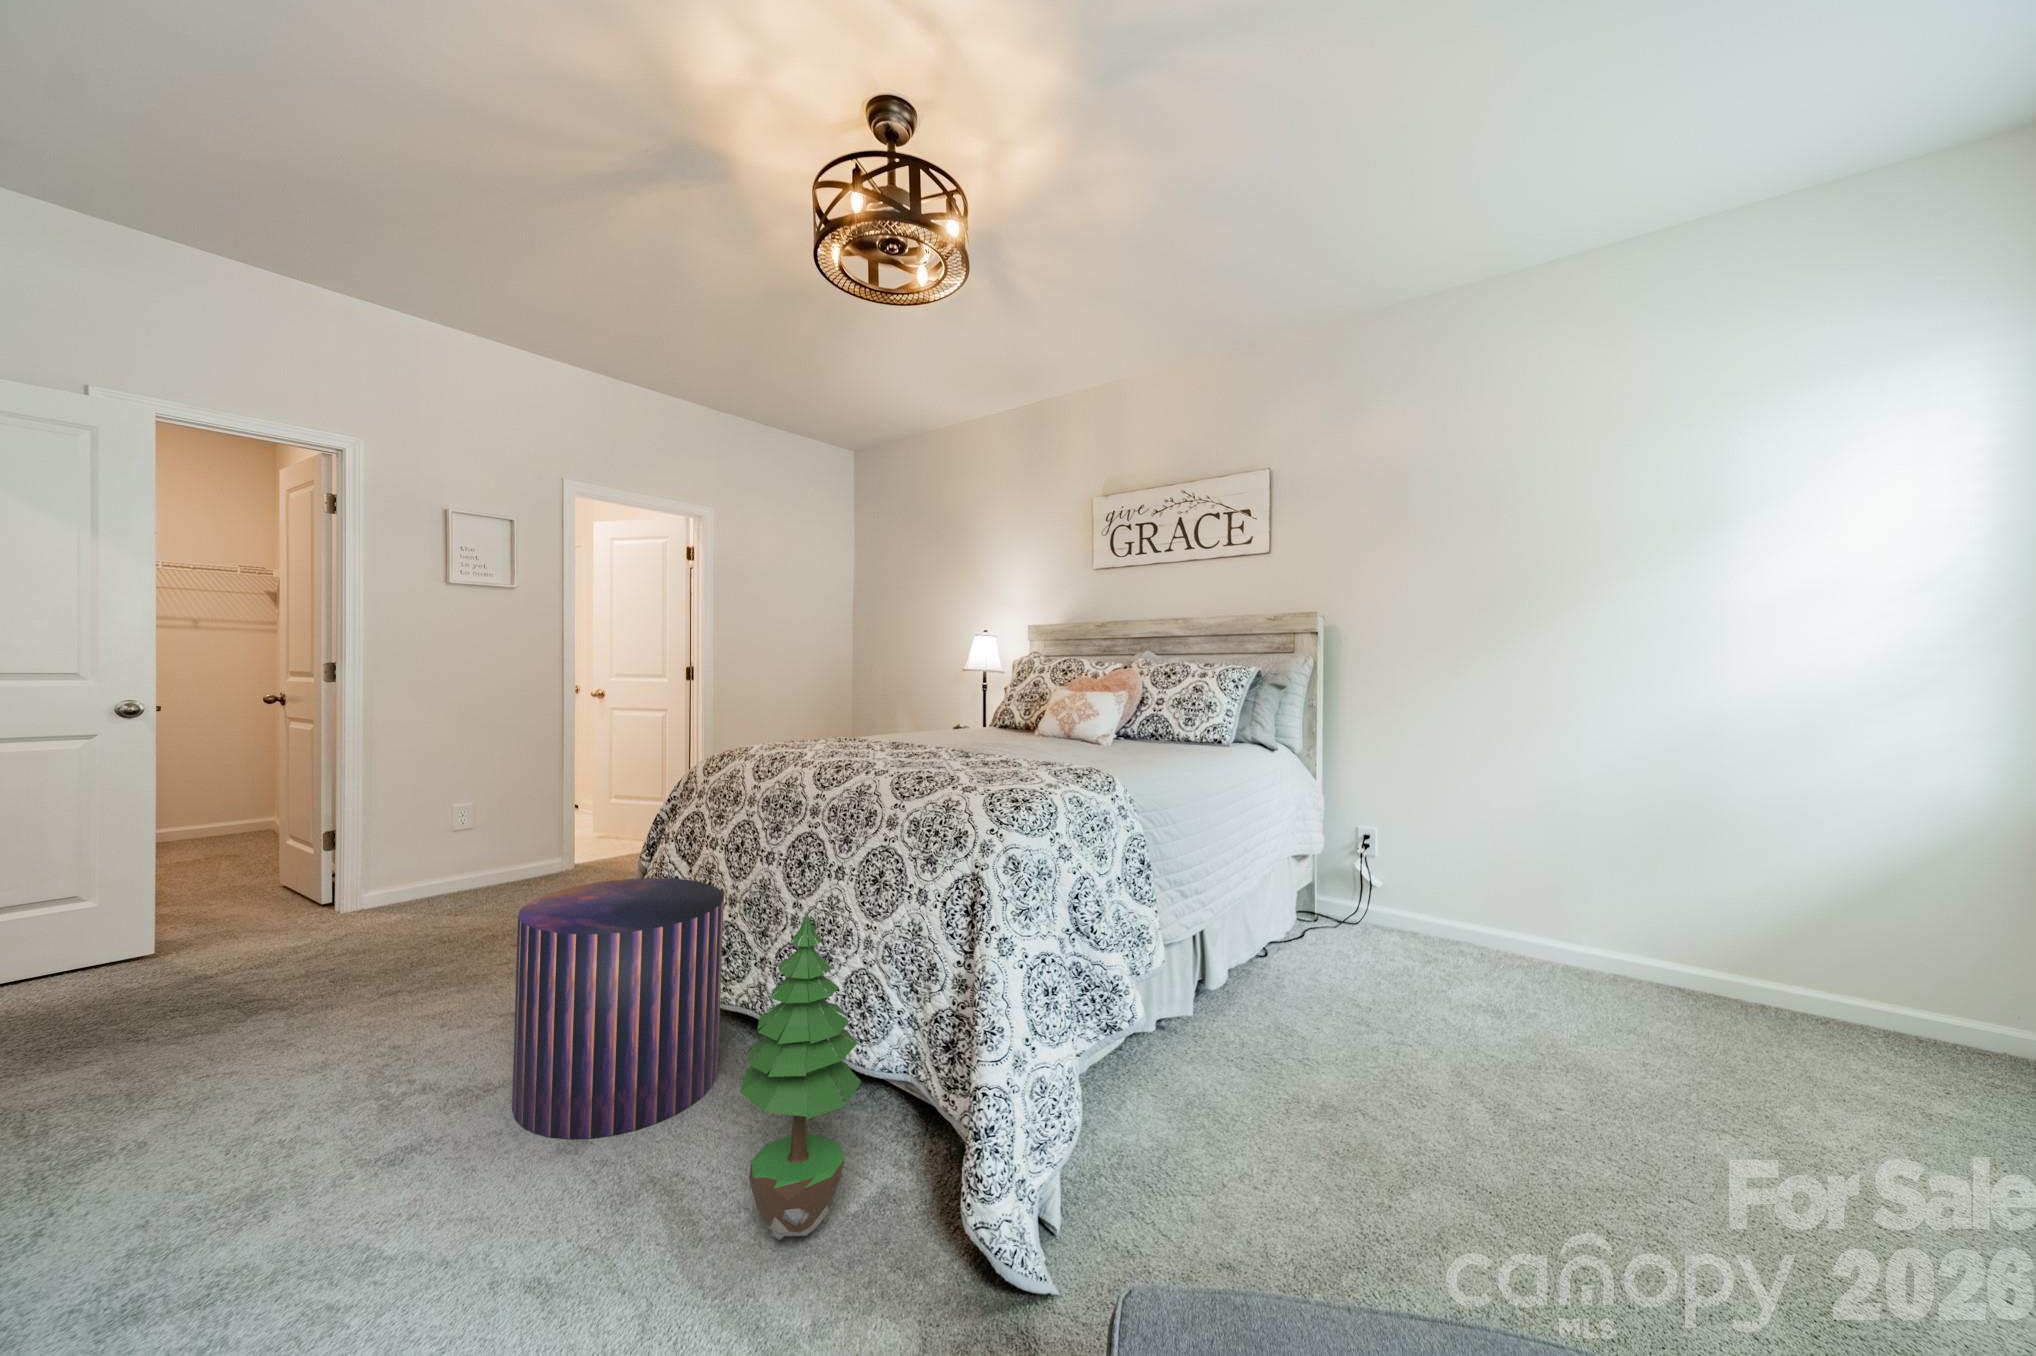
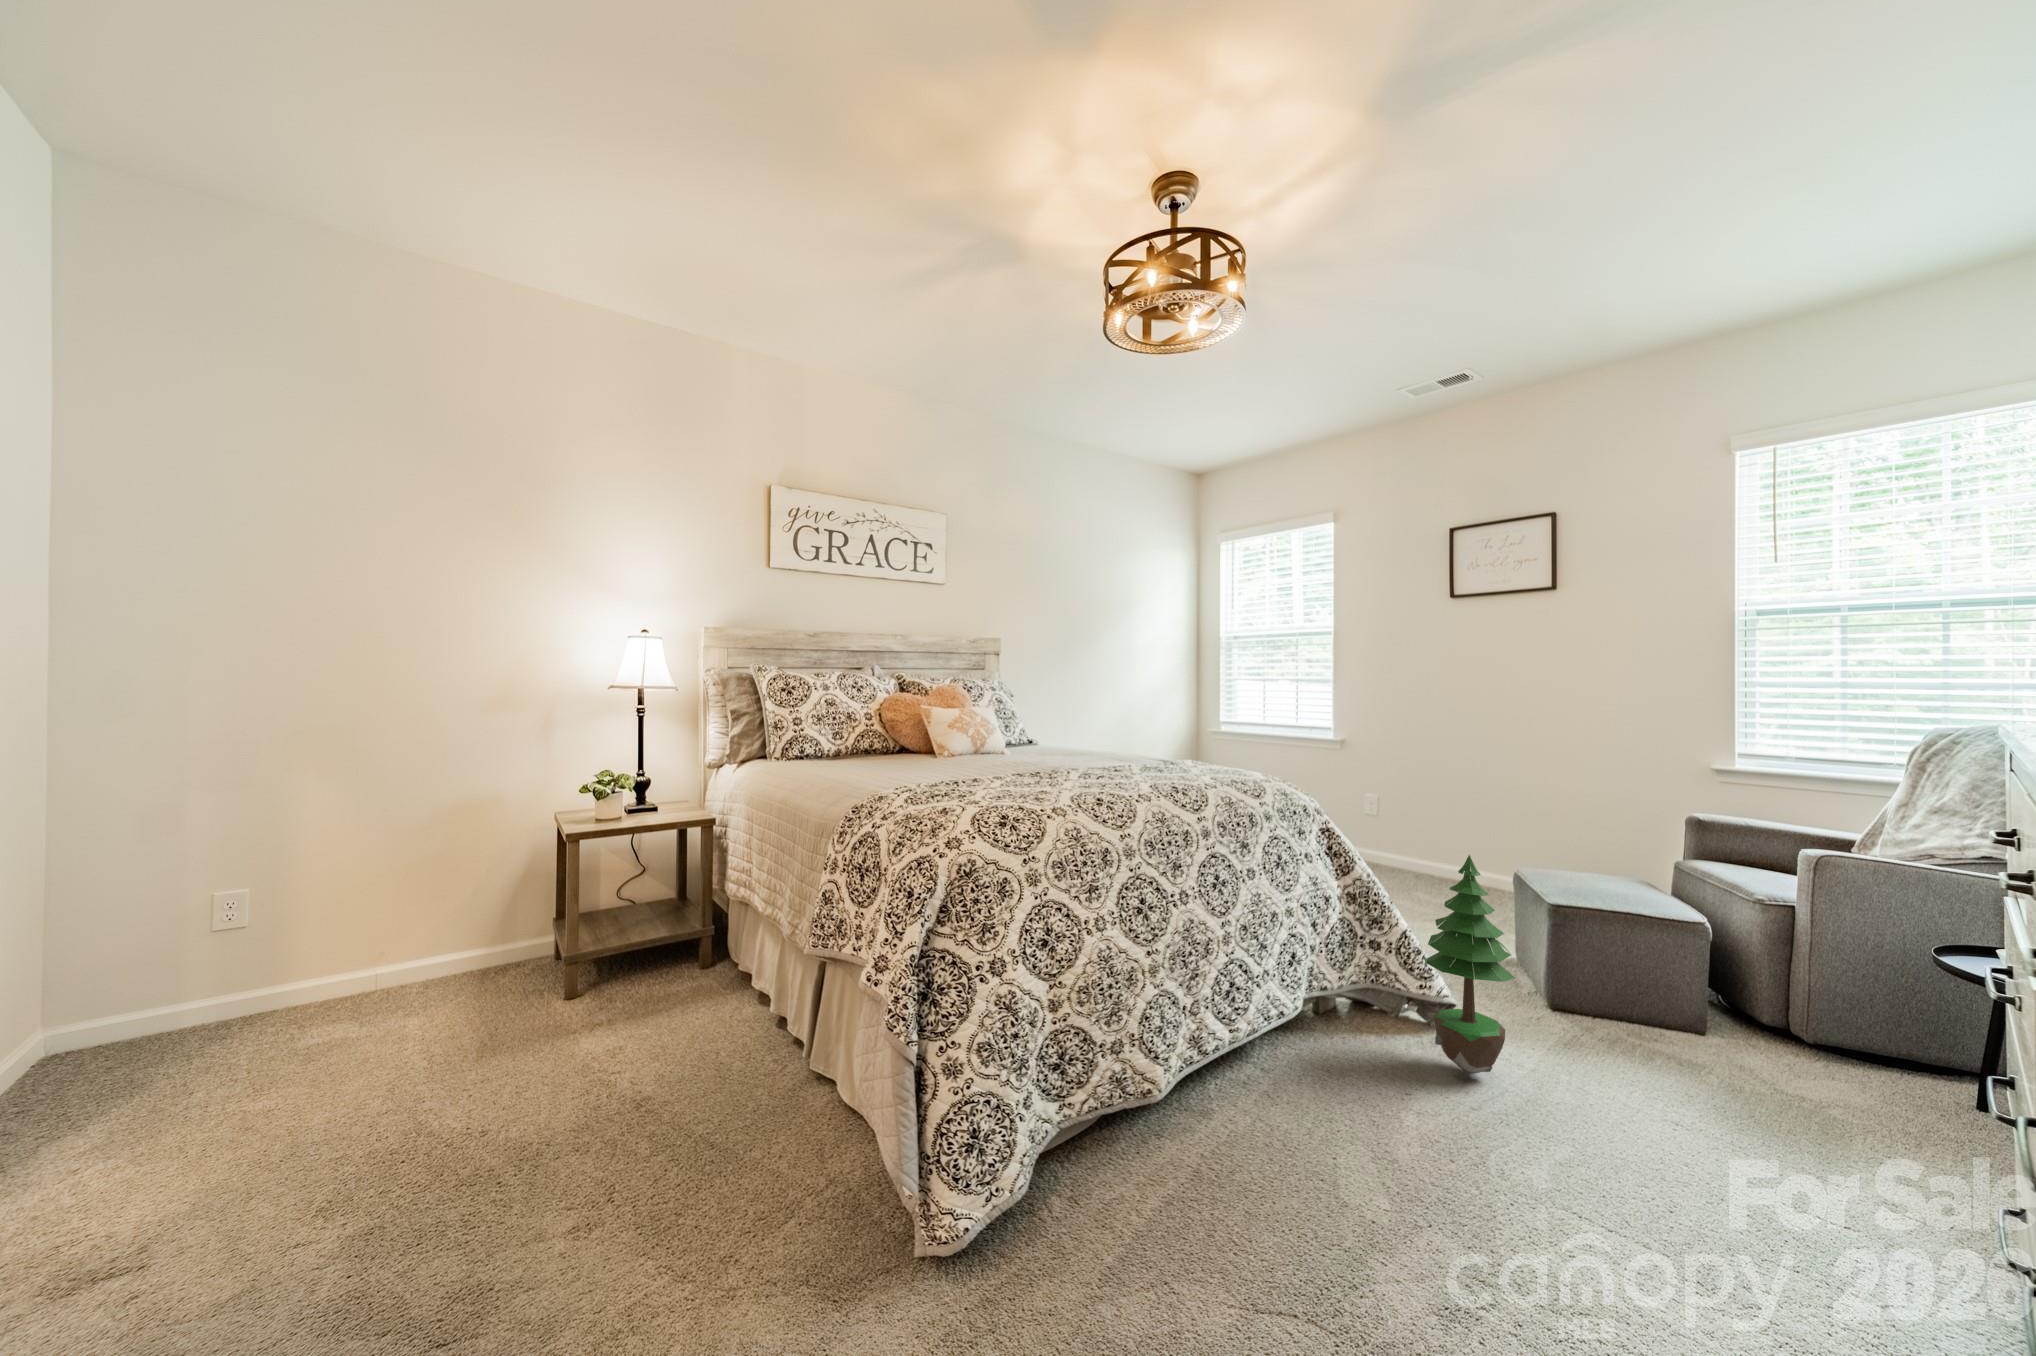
pouf: present [512,878,724,1139] -> none [1188,935,1413,1262]

